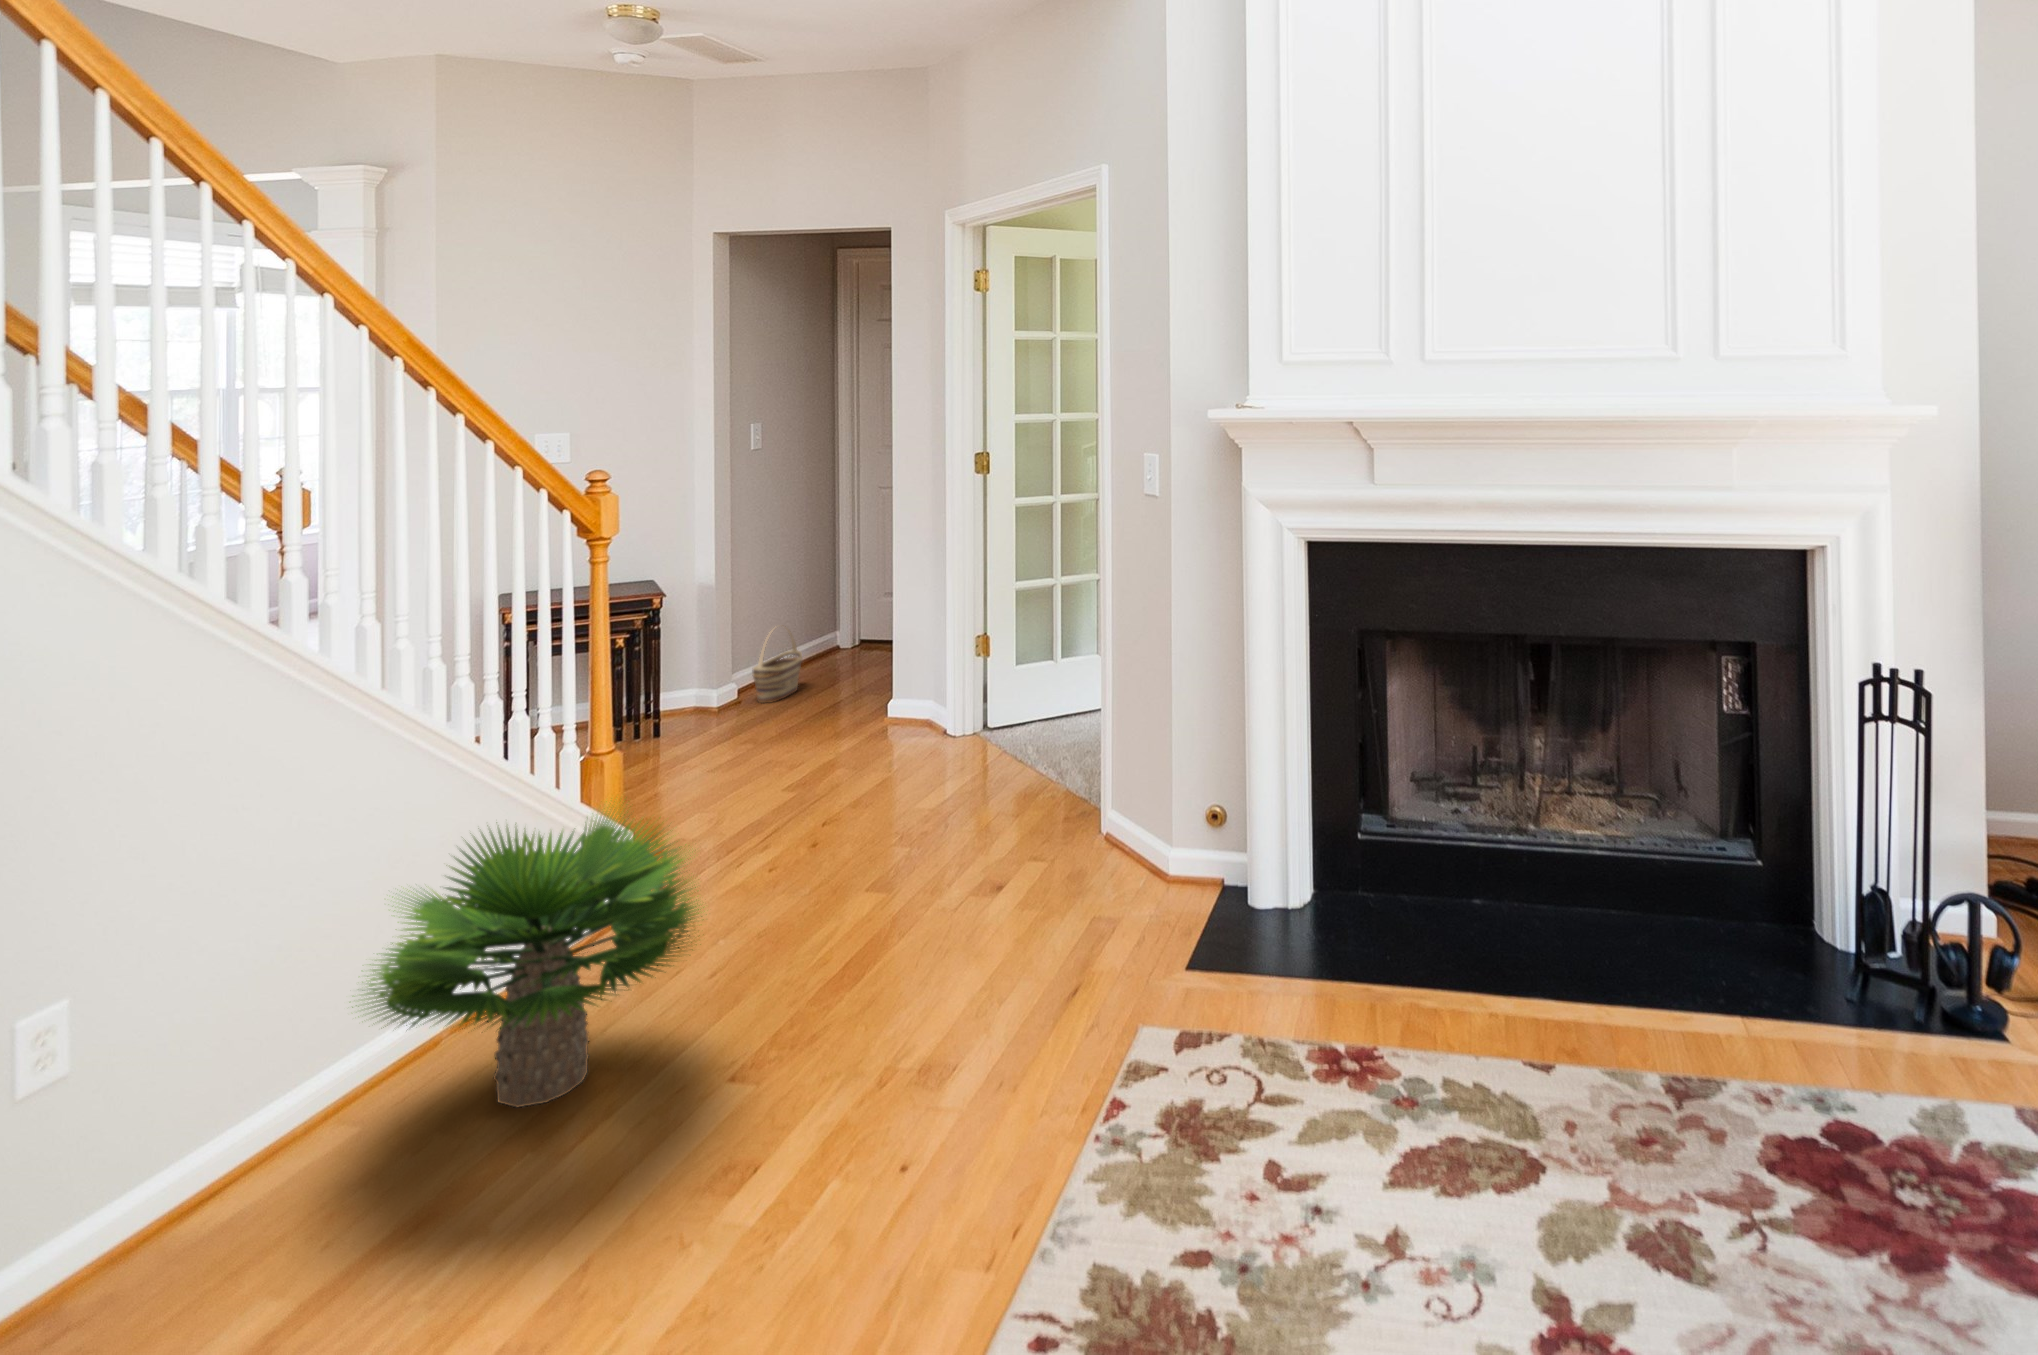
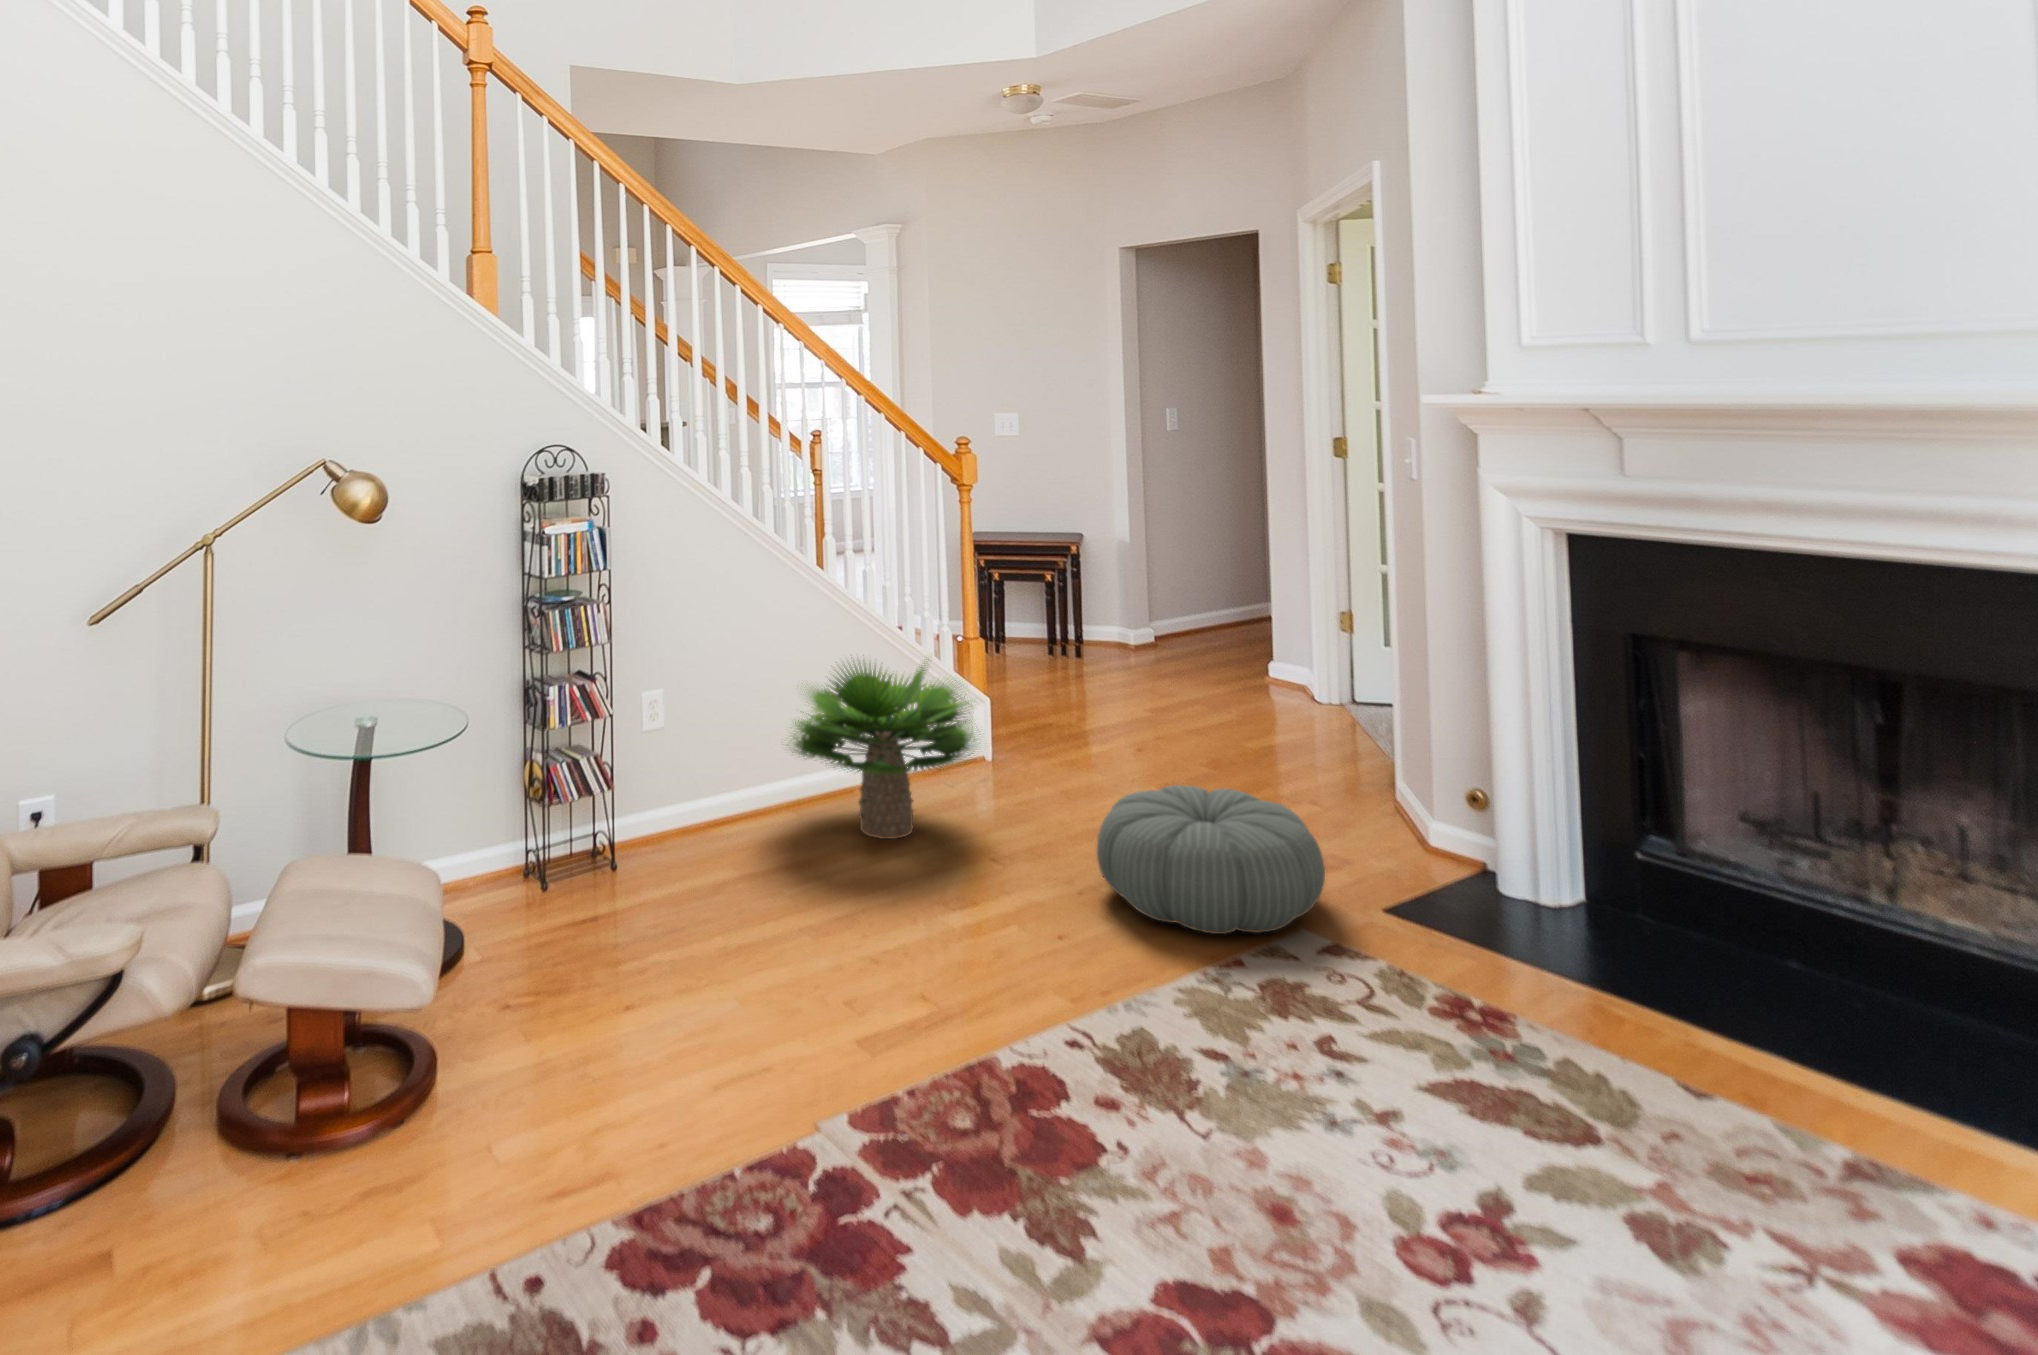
basket: present [753,628,802,703] -> none [1159,582,1210,650]
pouf: none [896,876,1154,1081] -> present [1097,785,1325,934]

